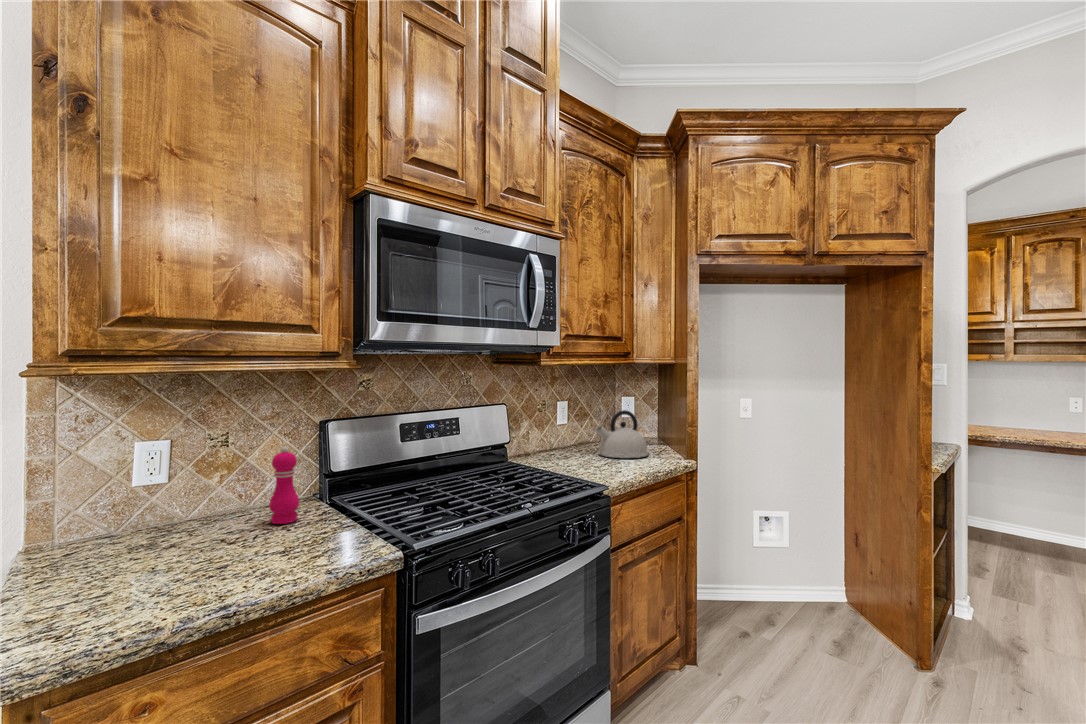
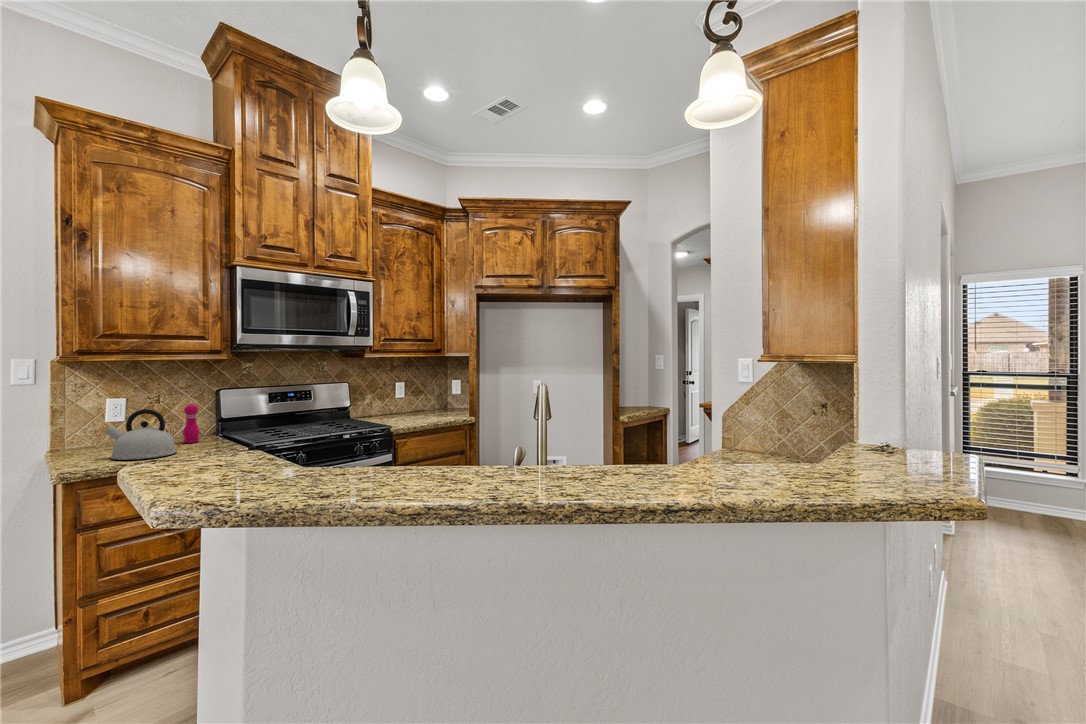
kettle: present [596,410,649,458] -> present [105,409,177,460]

